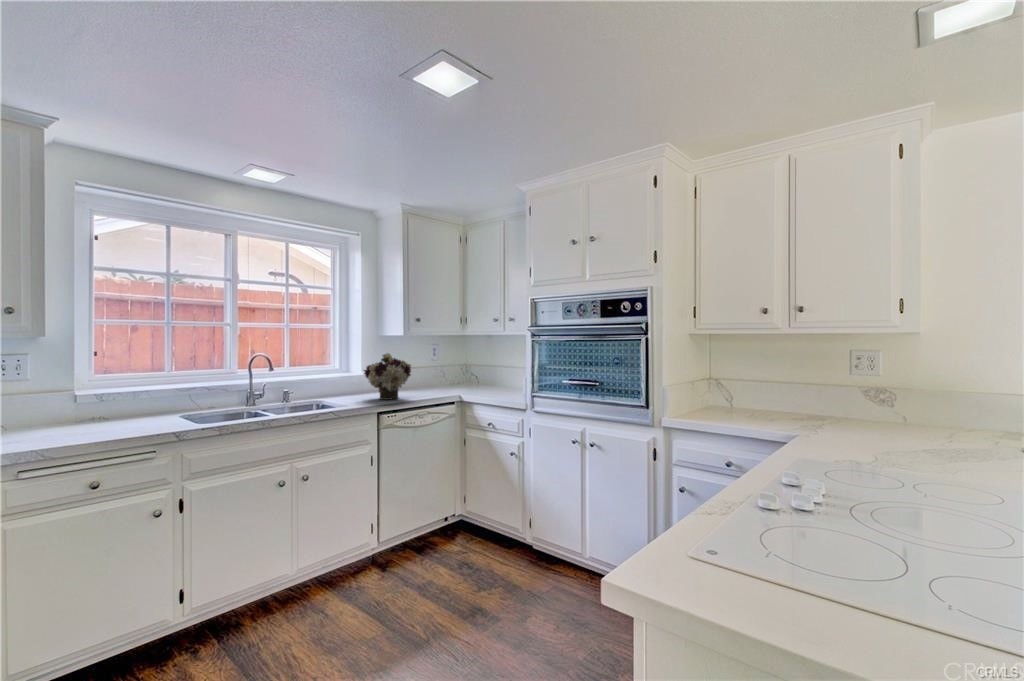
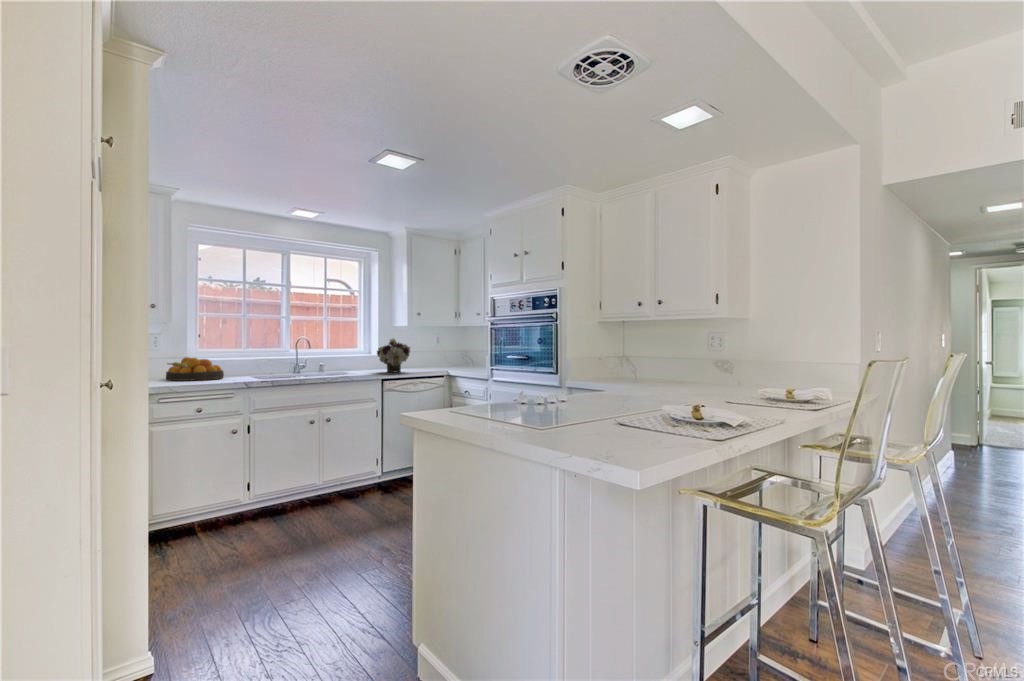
fruit bowl: none [32,393,137,435] -> present [166,357,224,381]

